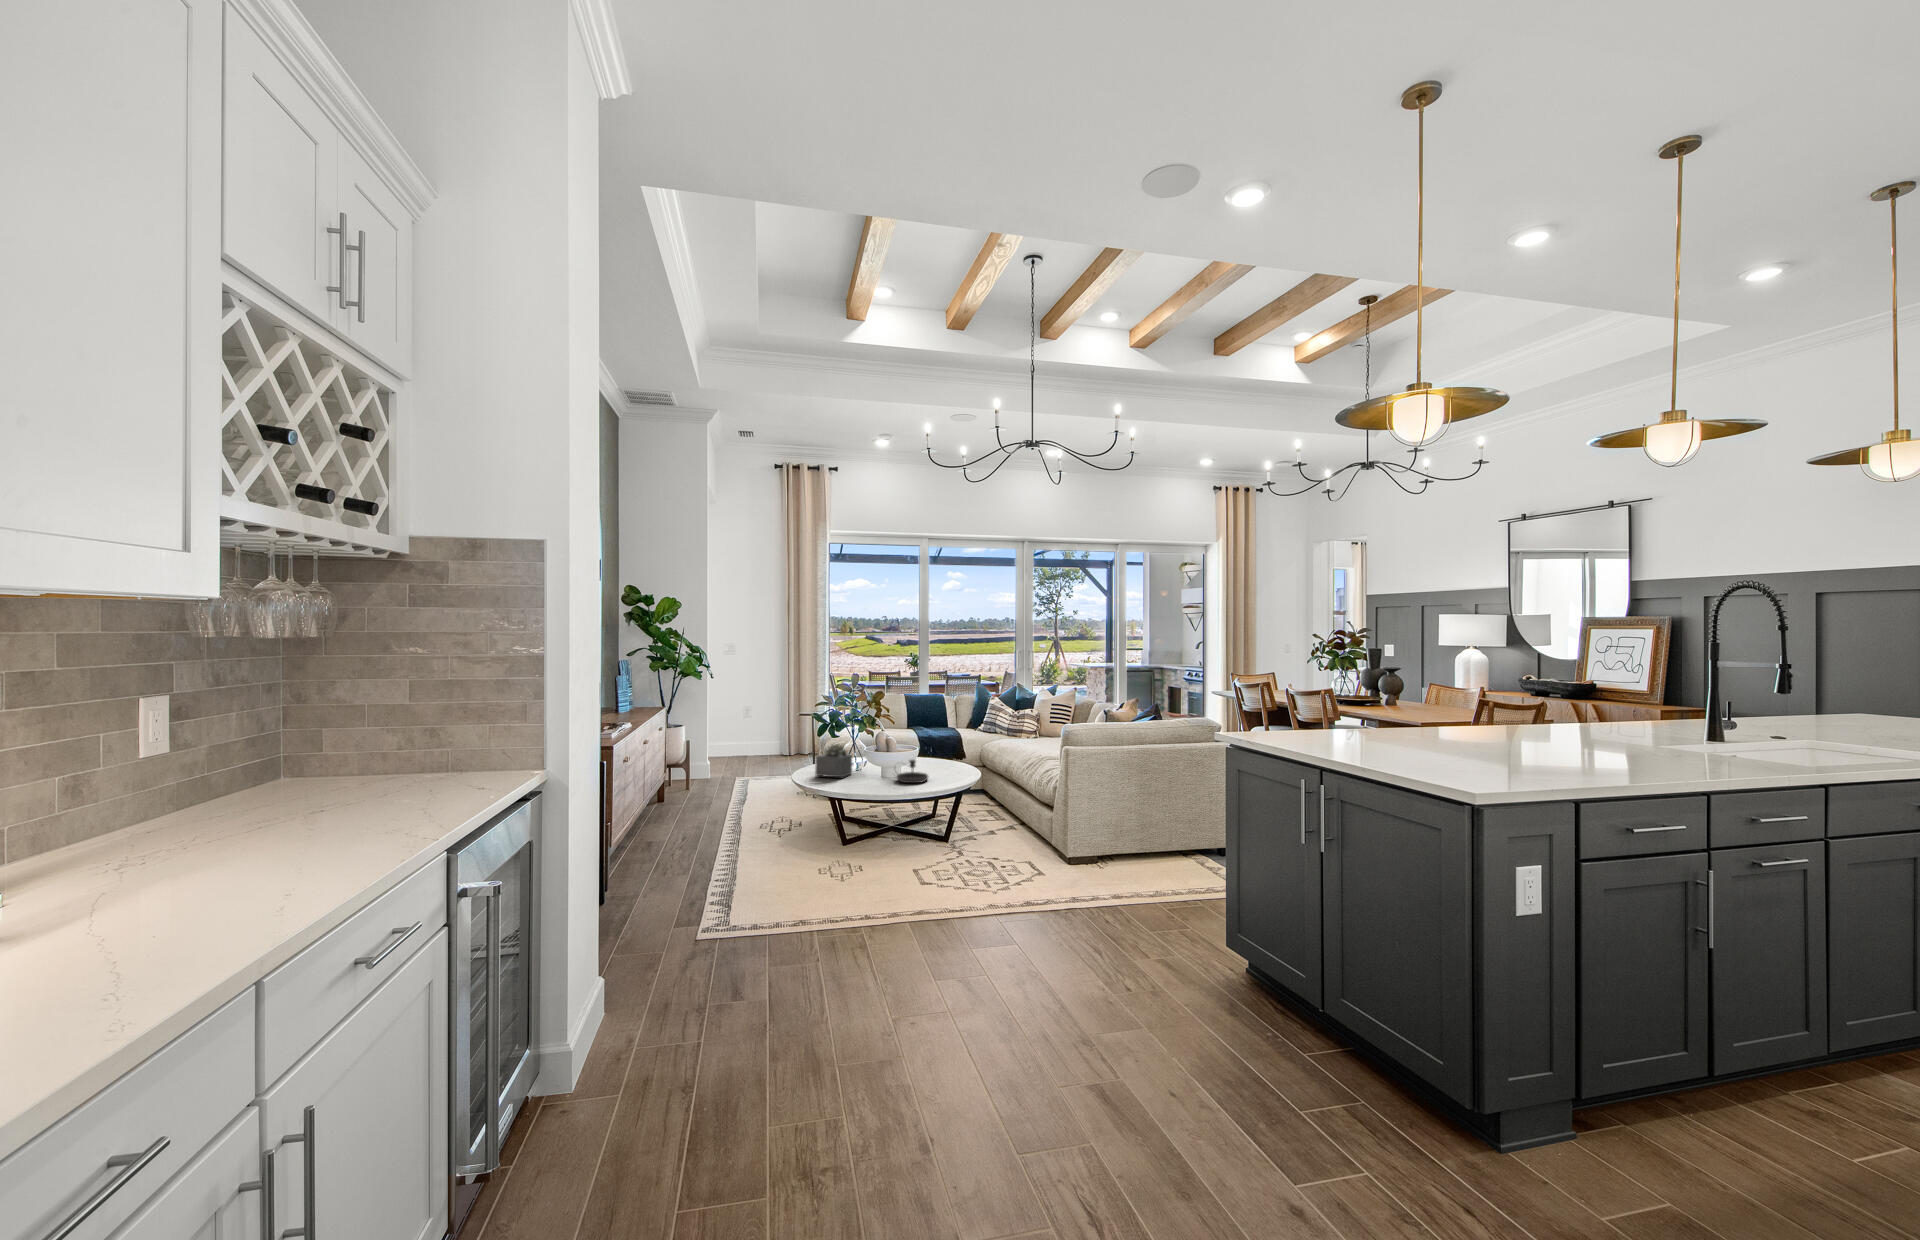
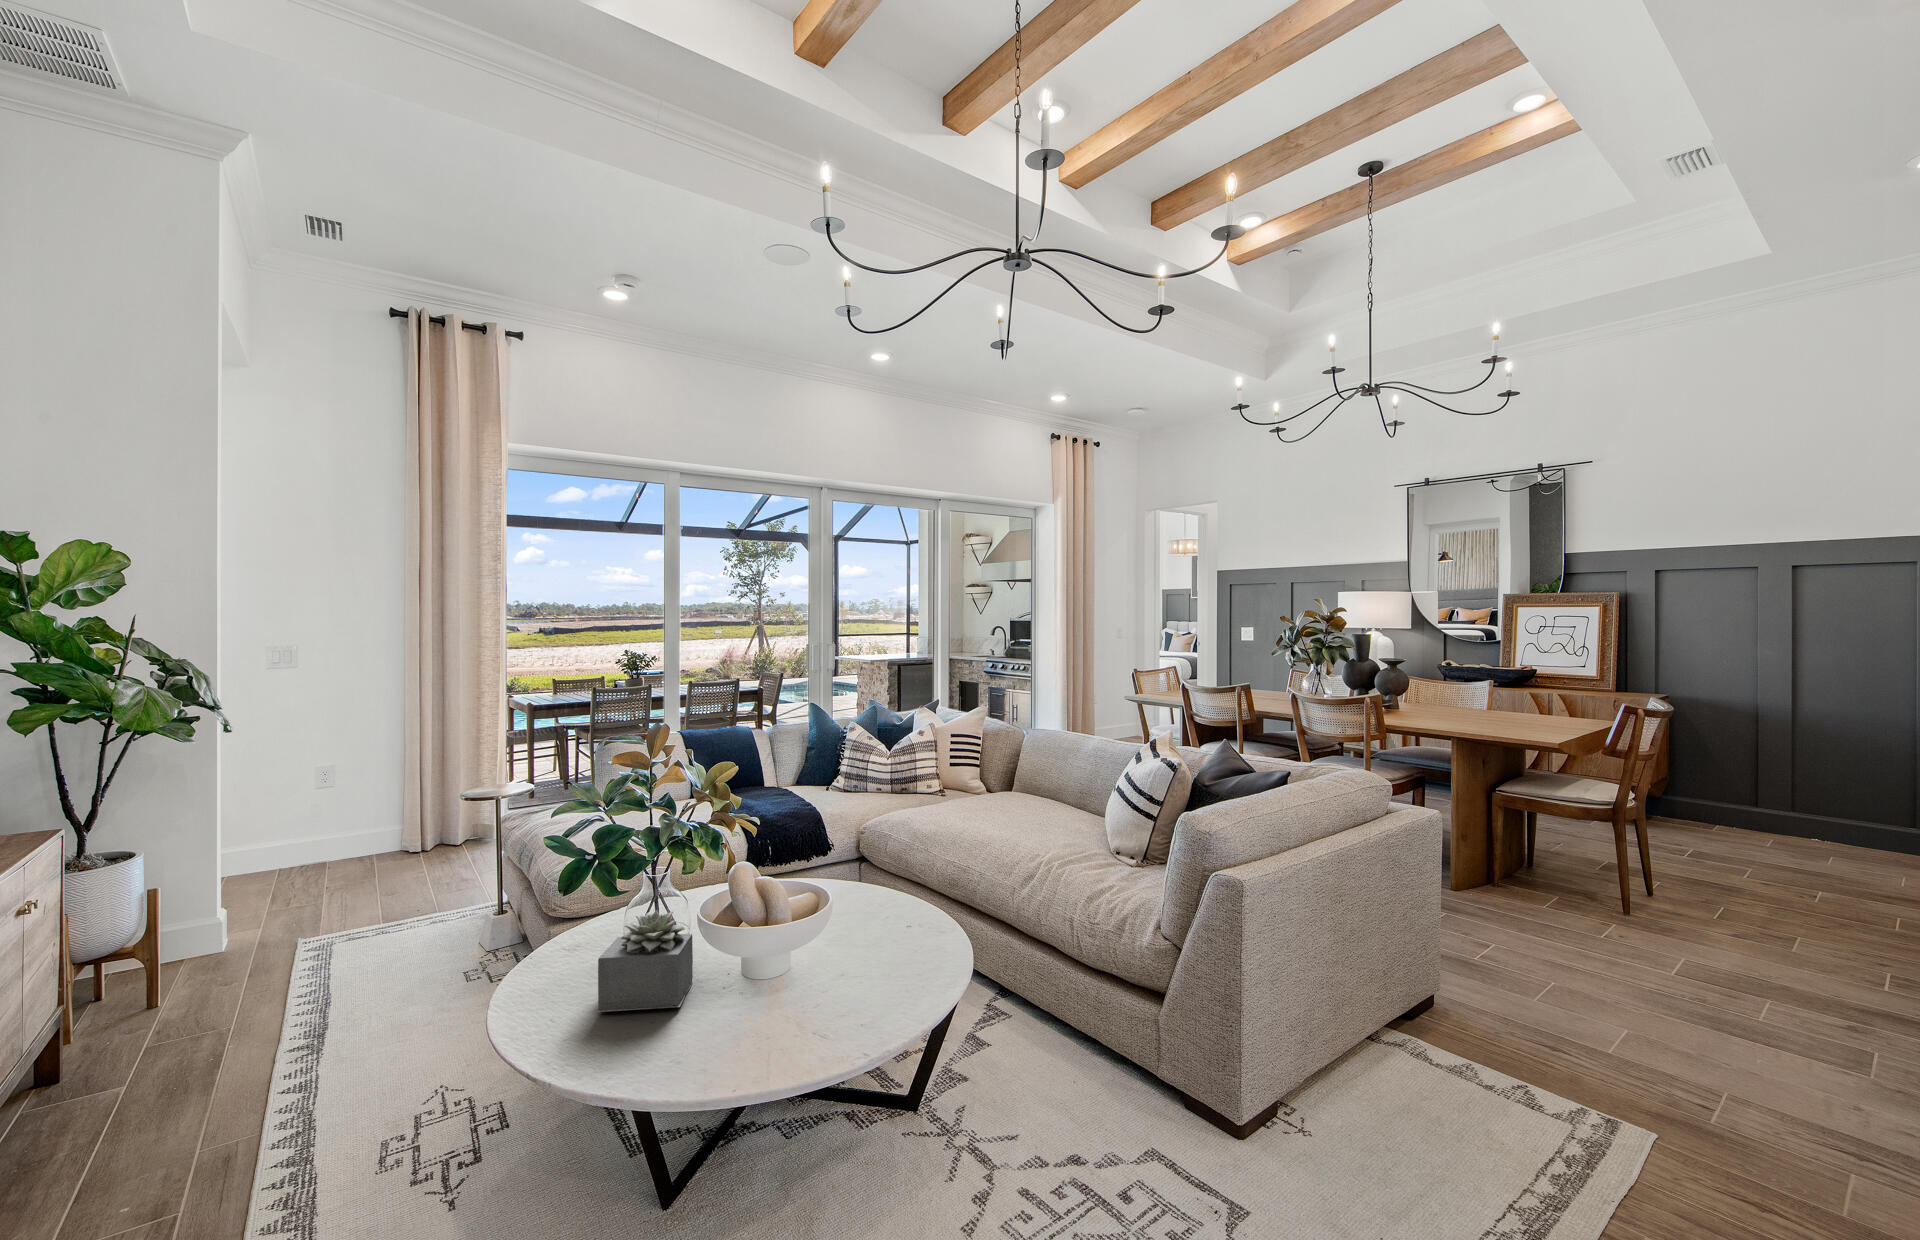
candlestick: present [896,760,928,783] -> none [815,934,907,1002]

